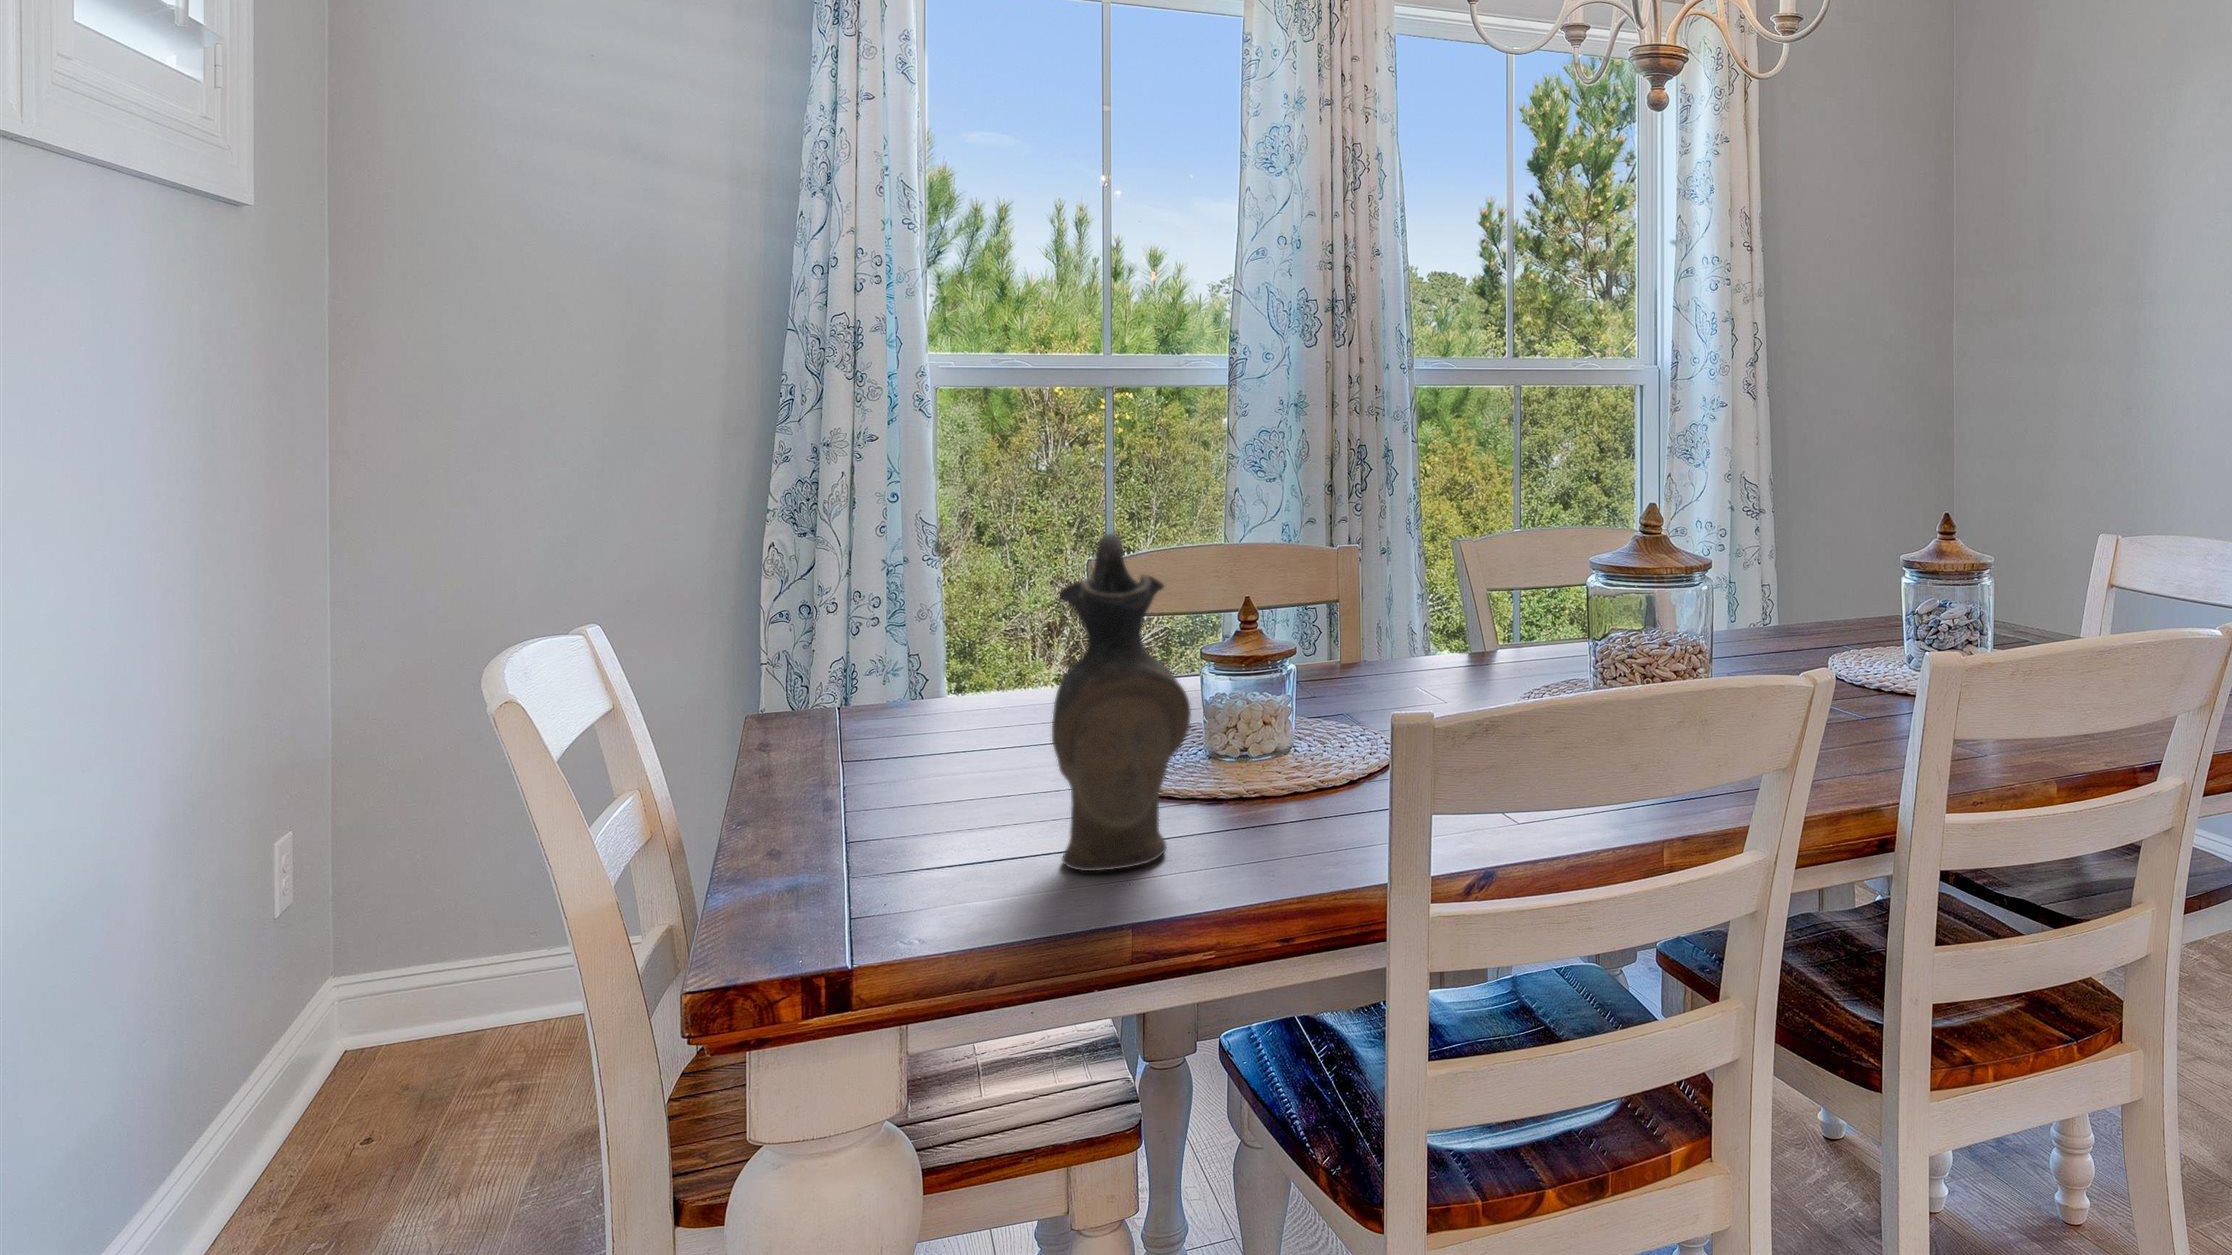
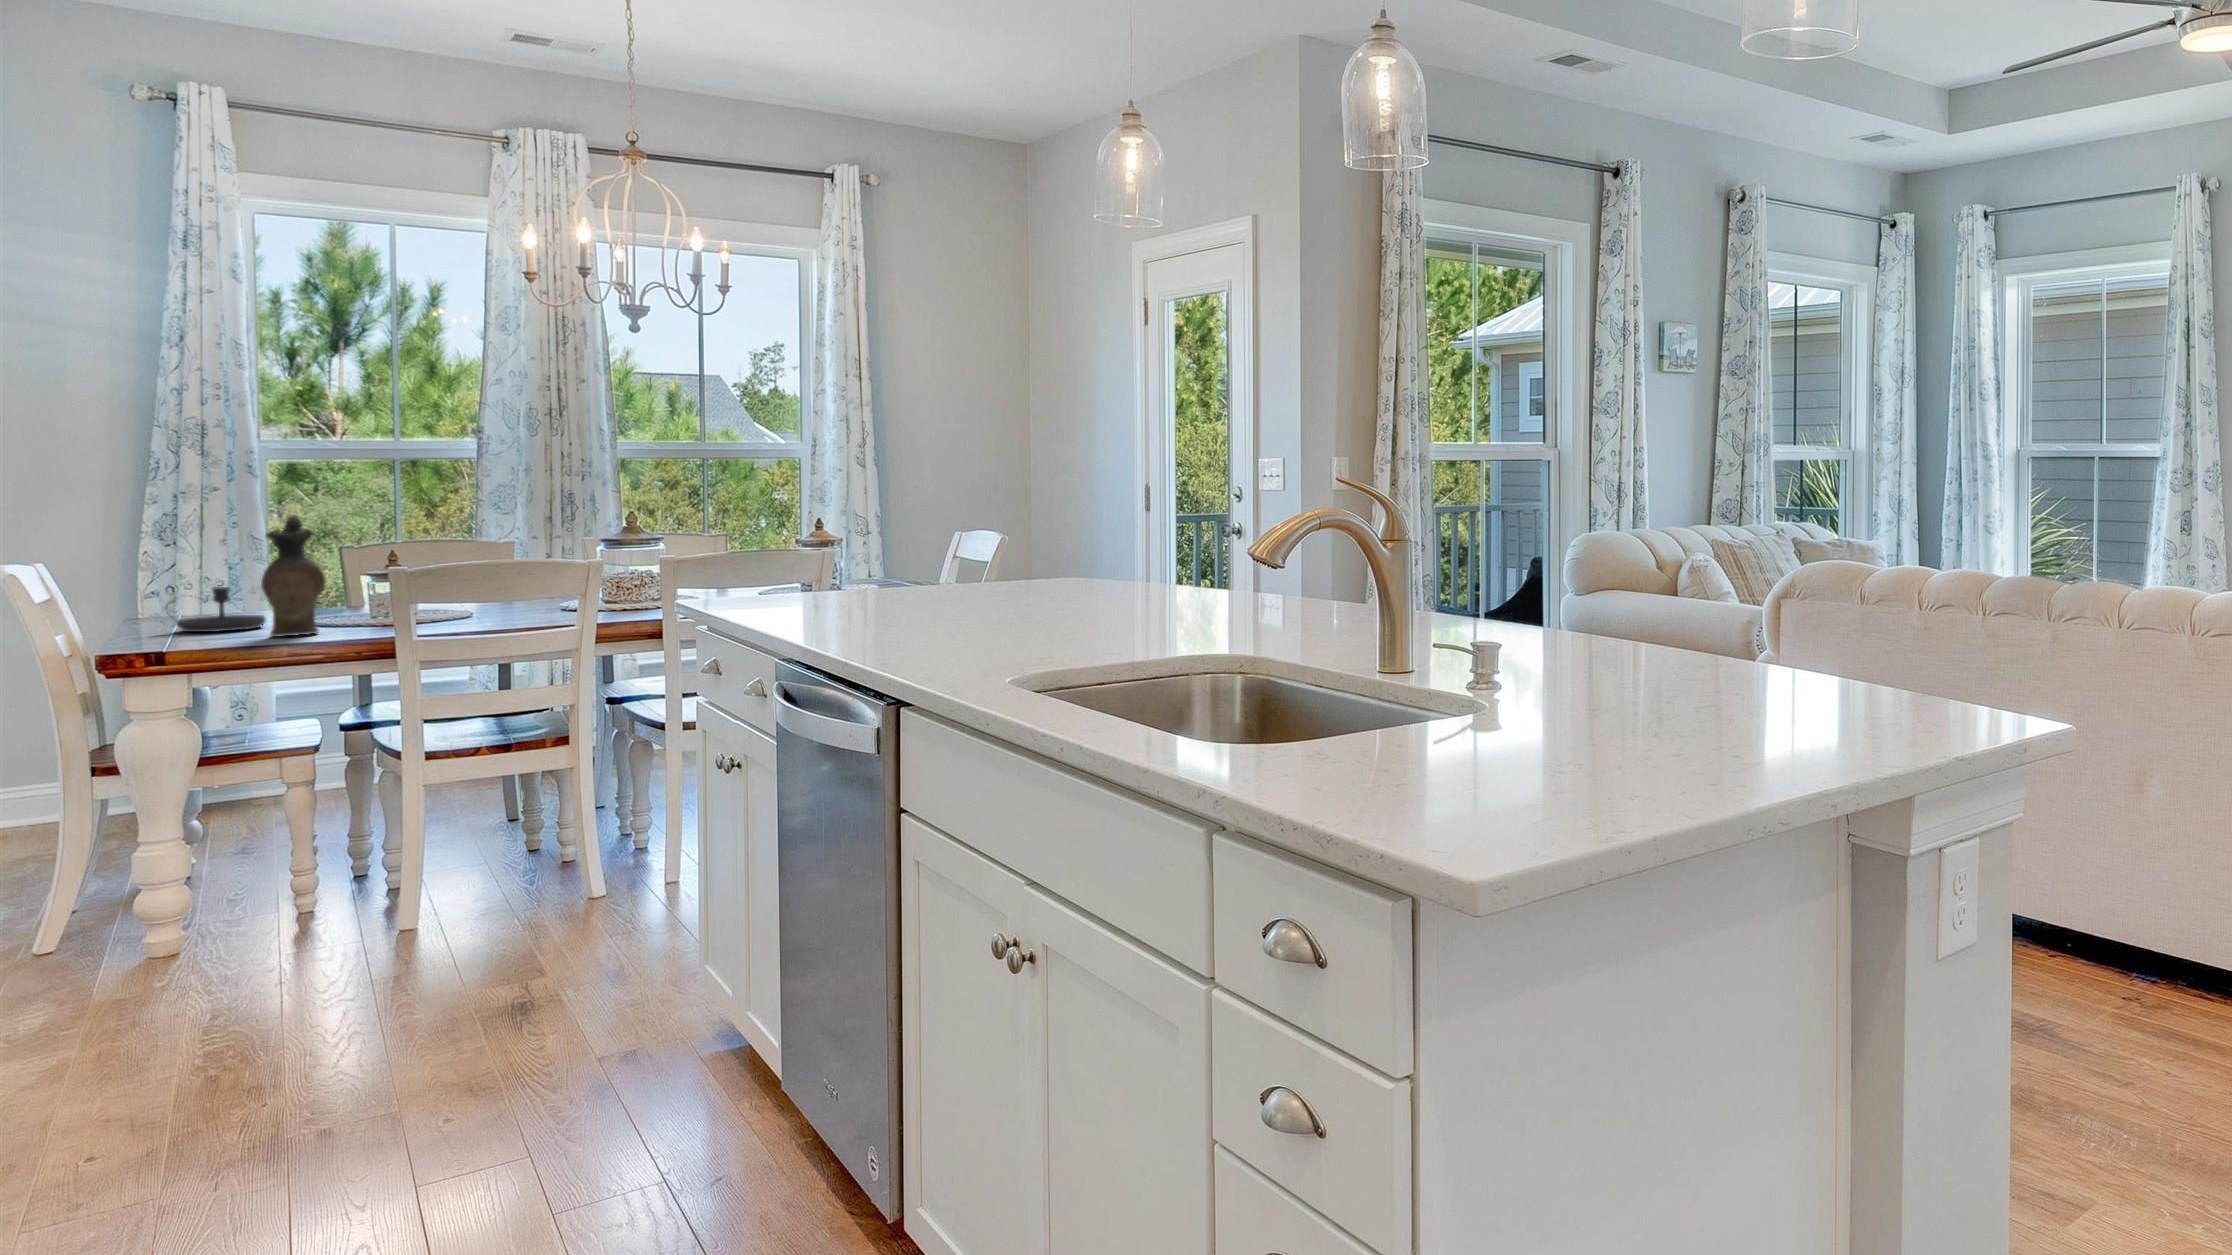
candlestick: none [821,699,1025,823] -> present [176,587,266,632]

